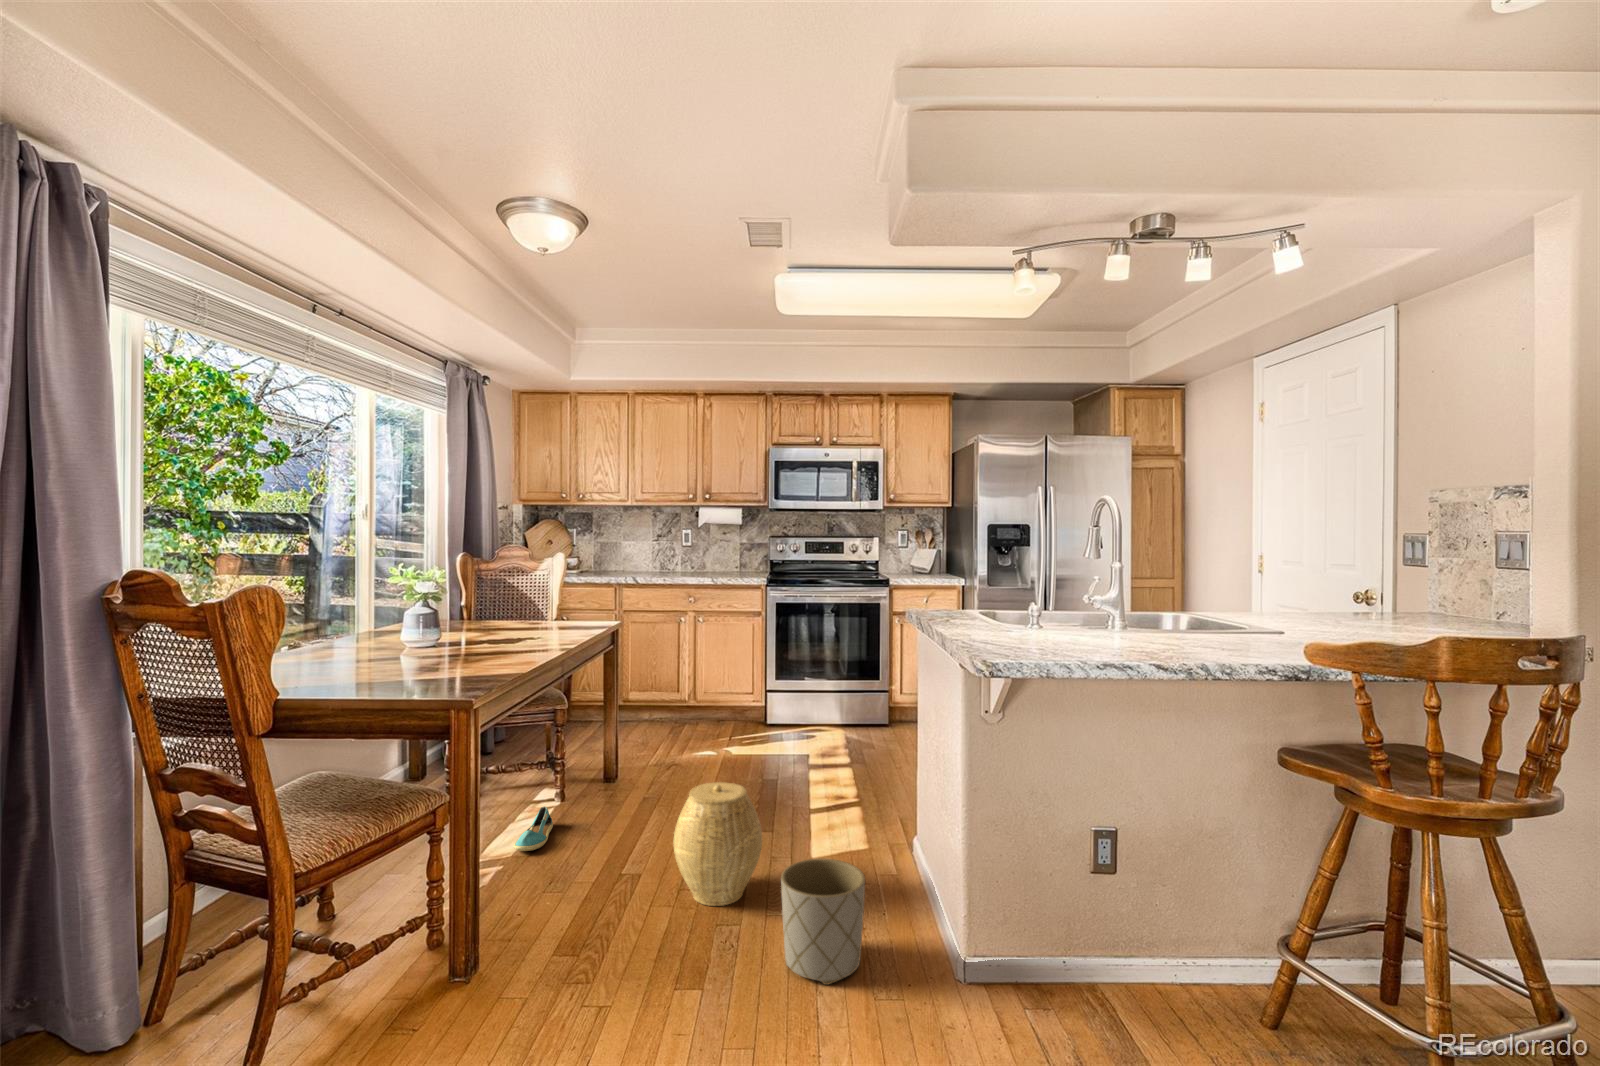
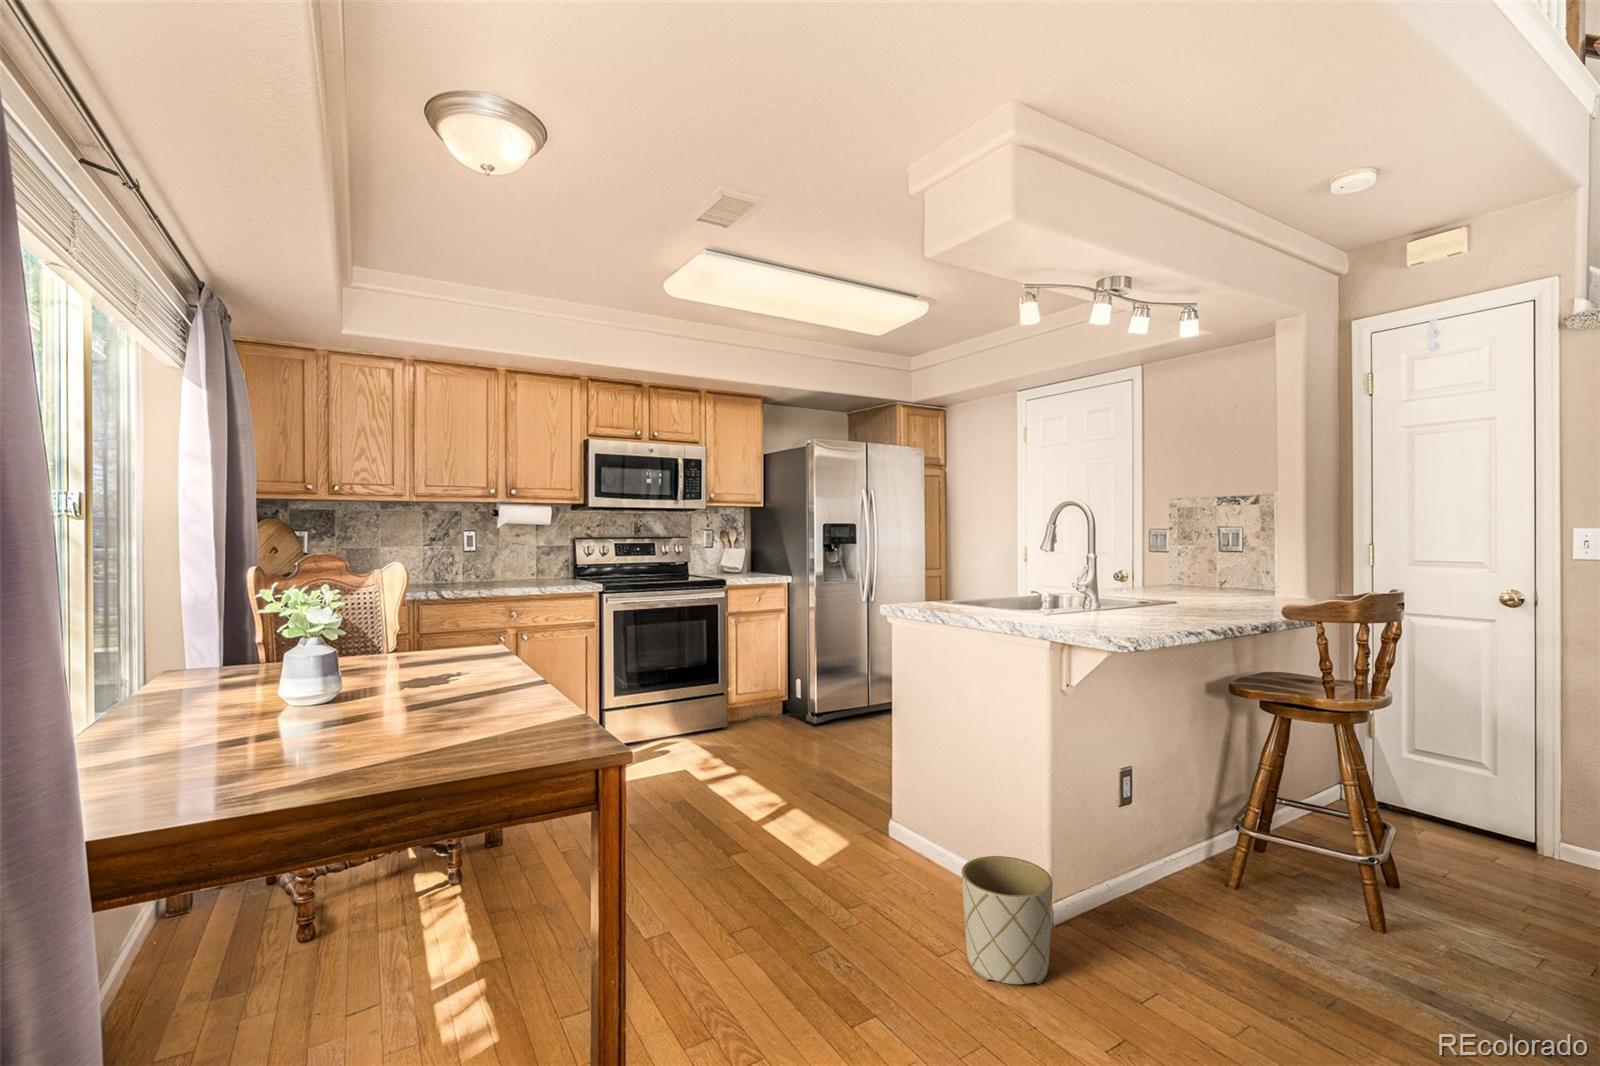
woven basket: present [673,782,762,906] -> none [771,806,871,952]
shoe: present [513,806,553,851] -> none [491,900,543,968]

